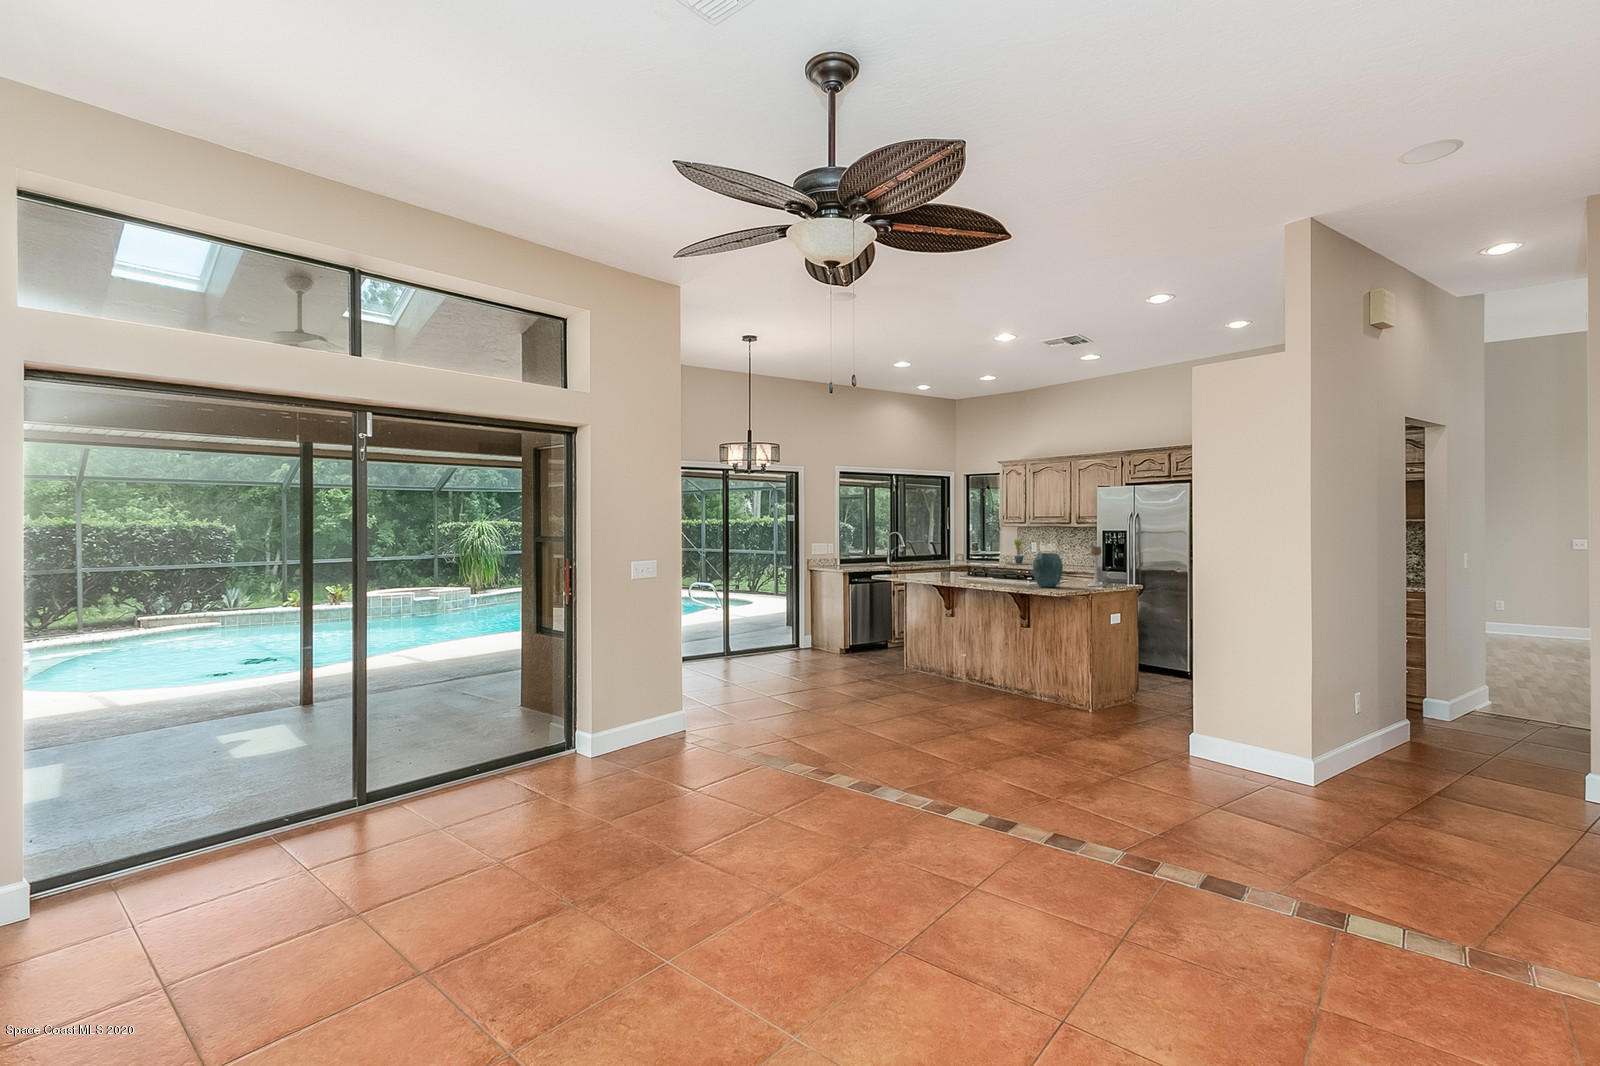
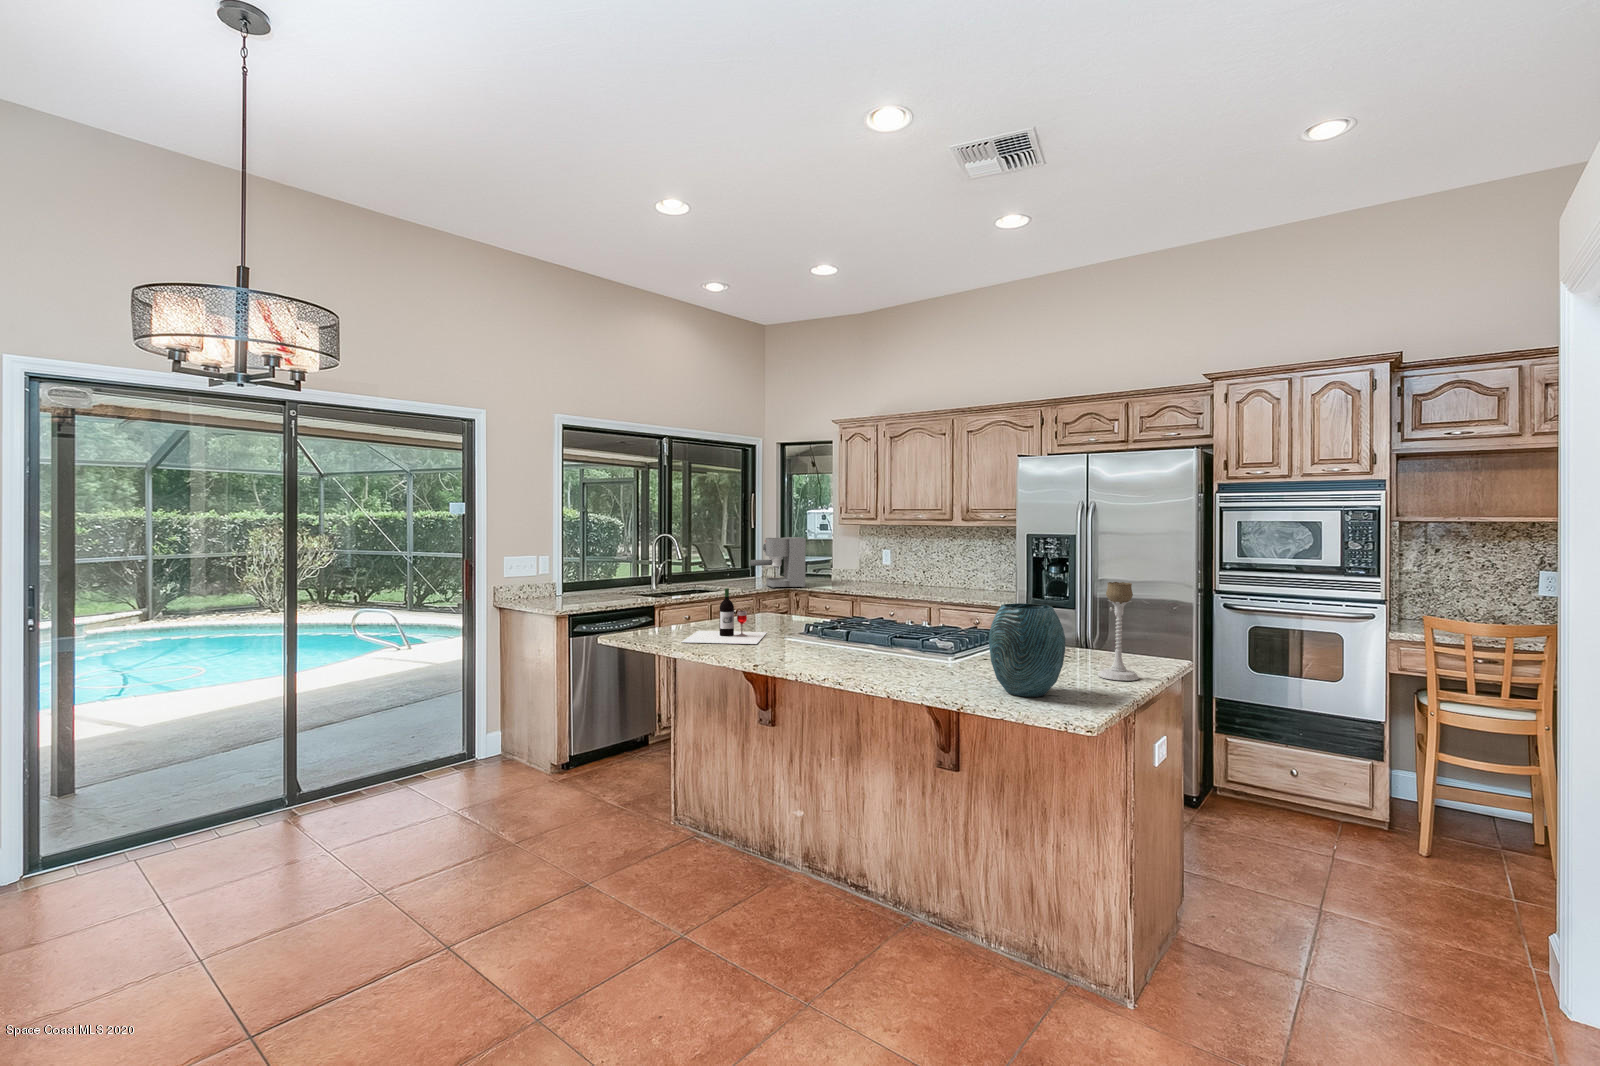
coffee maker: none [946,534,980,564] -> present [750,537,806,588]
potted plant: present [1009,539,1028,564] -> none [844,545,889,588]
wine bottle: none [911,553,951,576] -> present [682,588,767,644]

